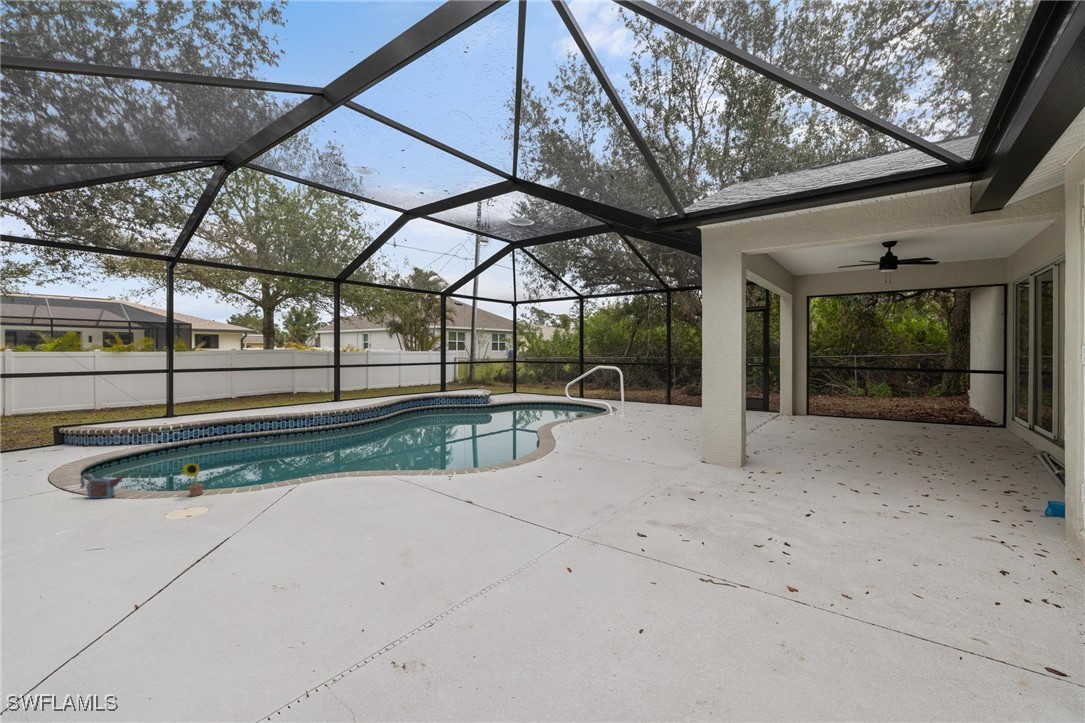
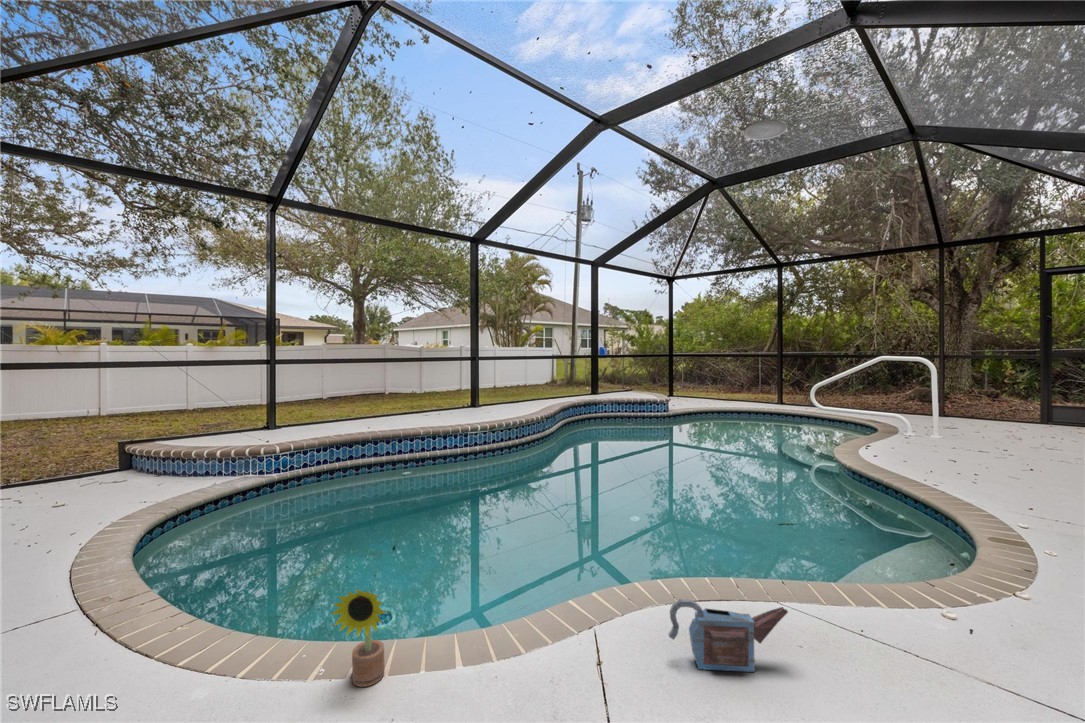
watering can: present [80,474,125,498] -> present [669,599,788,672]

